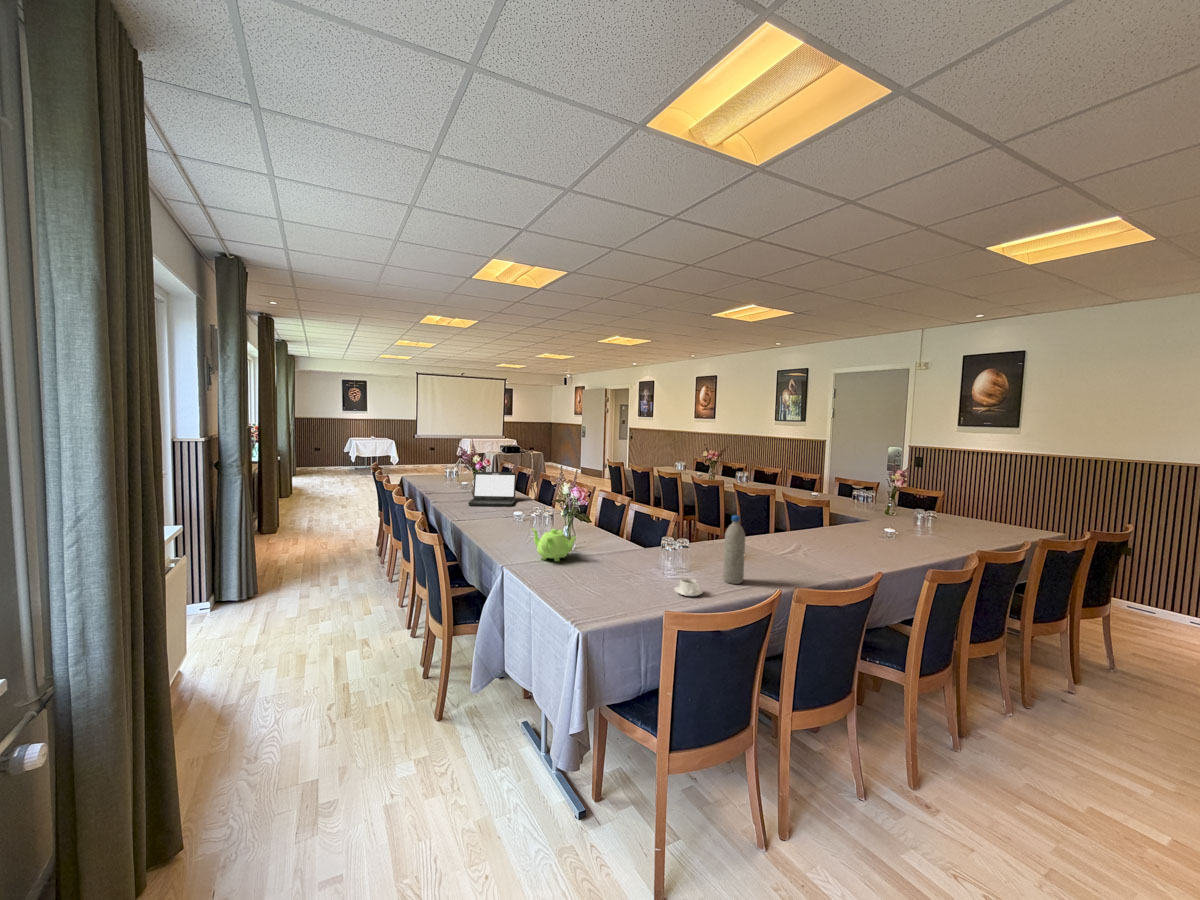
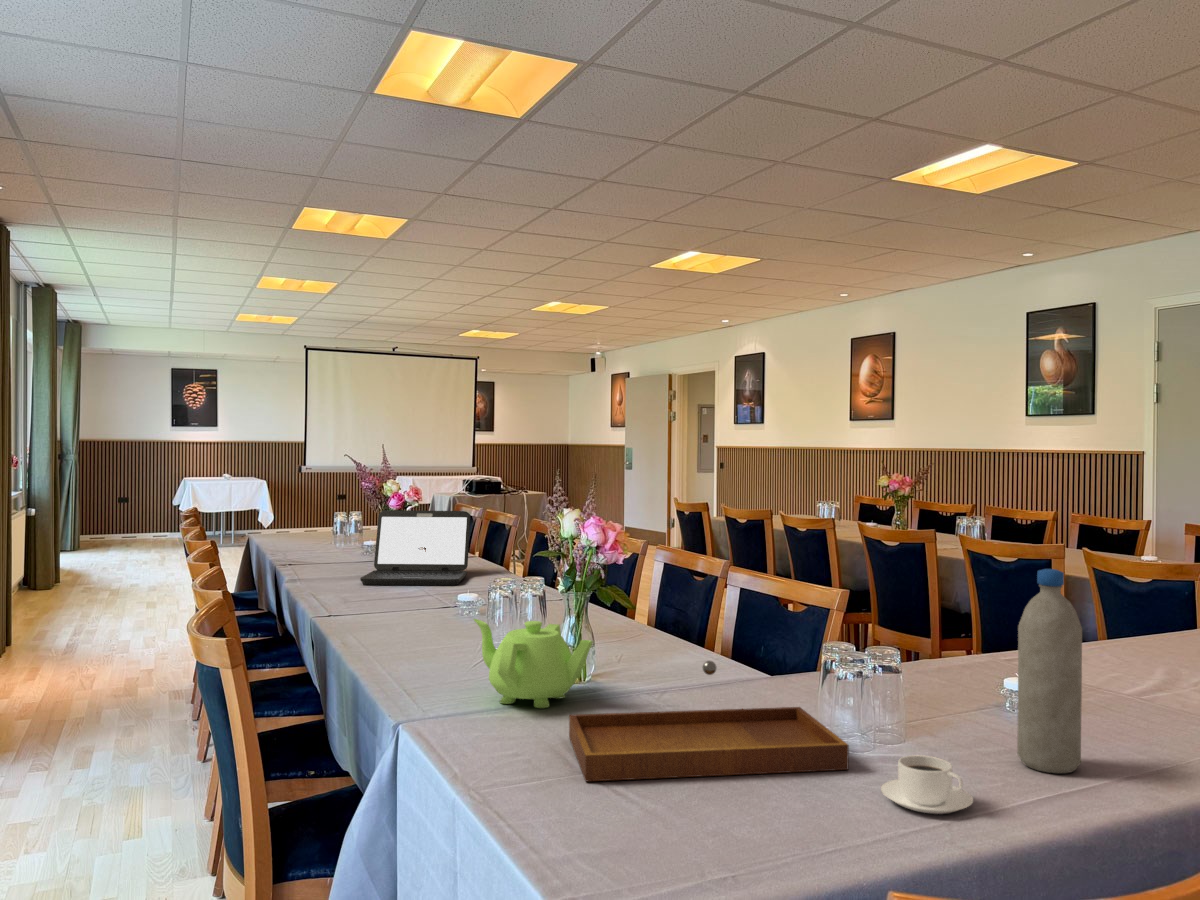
tray: none [569,545,666,587] -> present [569,661,849,781]

